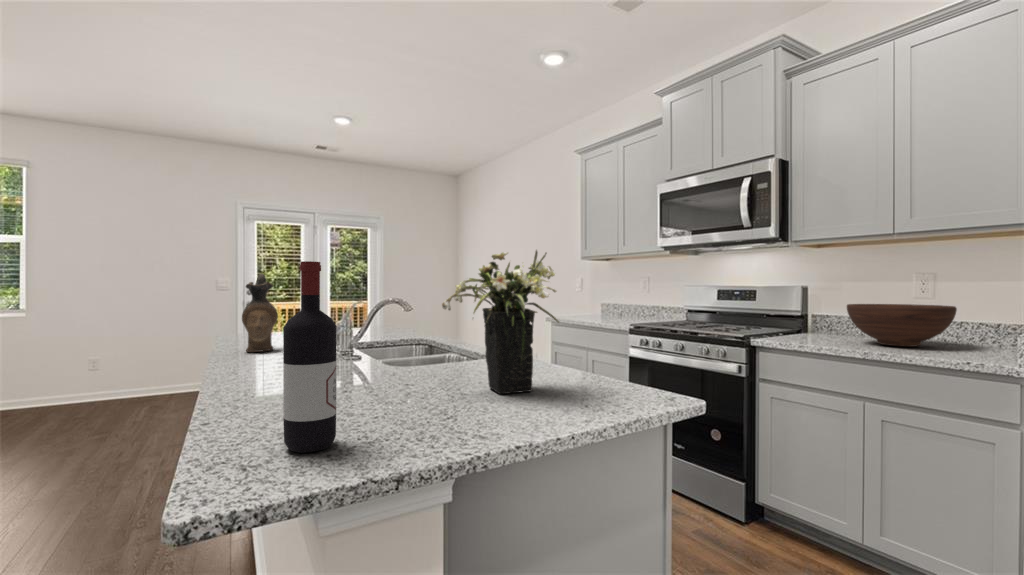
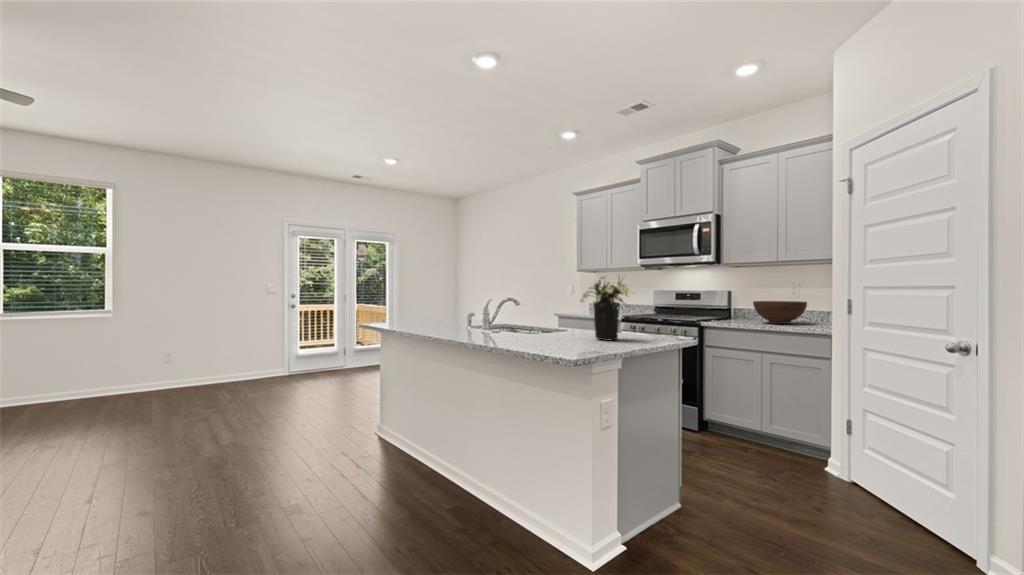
wine bottle: present [283,261,337,453] -> none [559,283,577,352]
ceramic pitcher: present [242,274,278,352] -> none [420,284,440,330]

